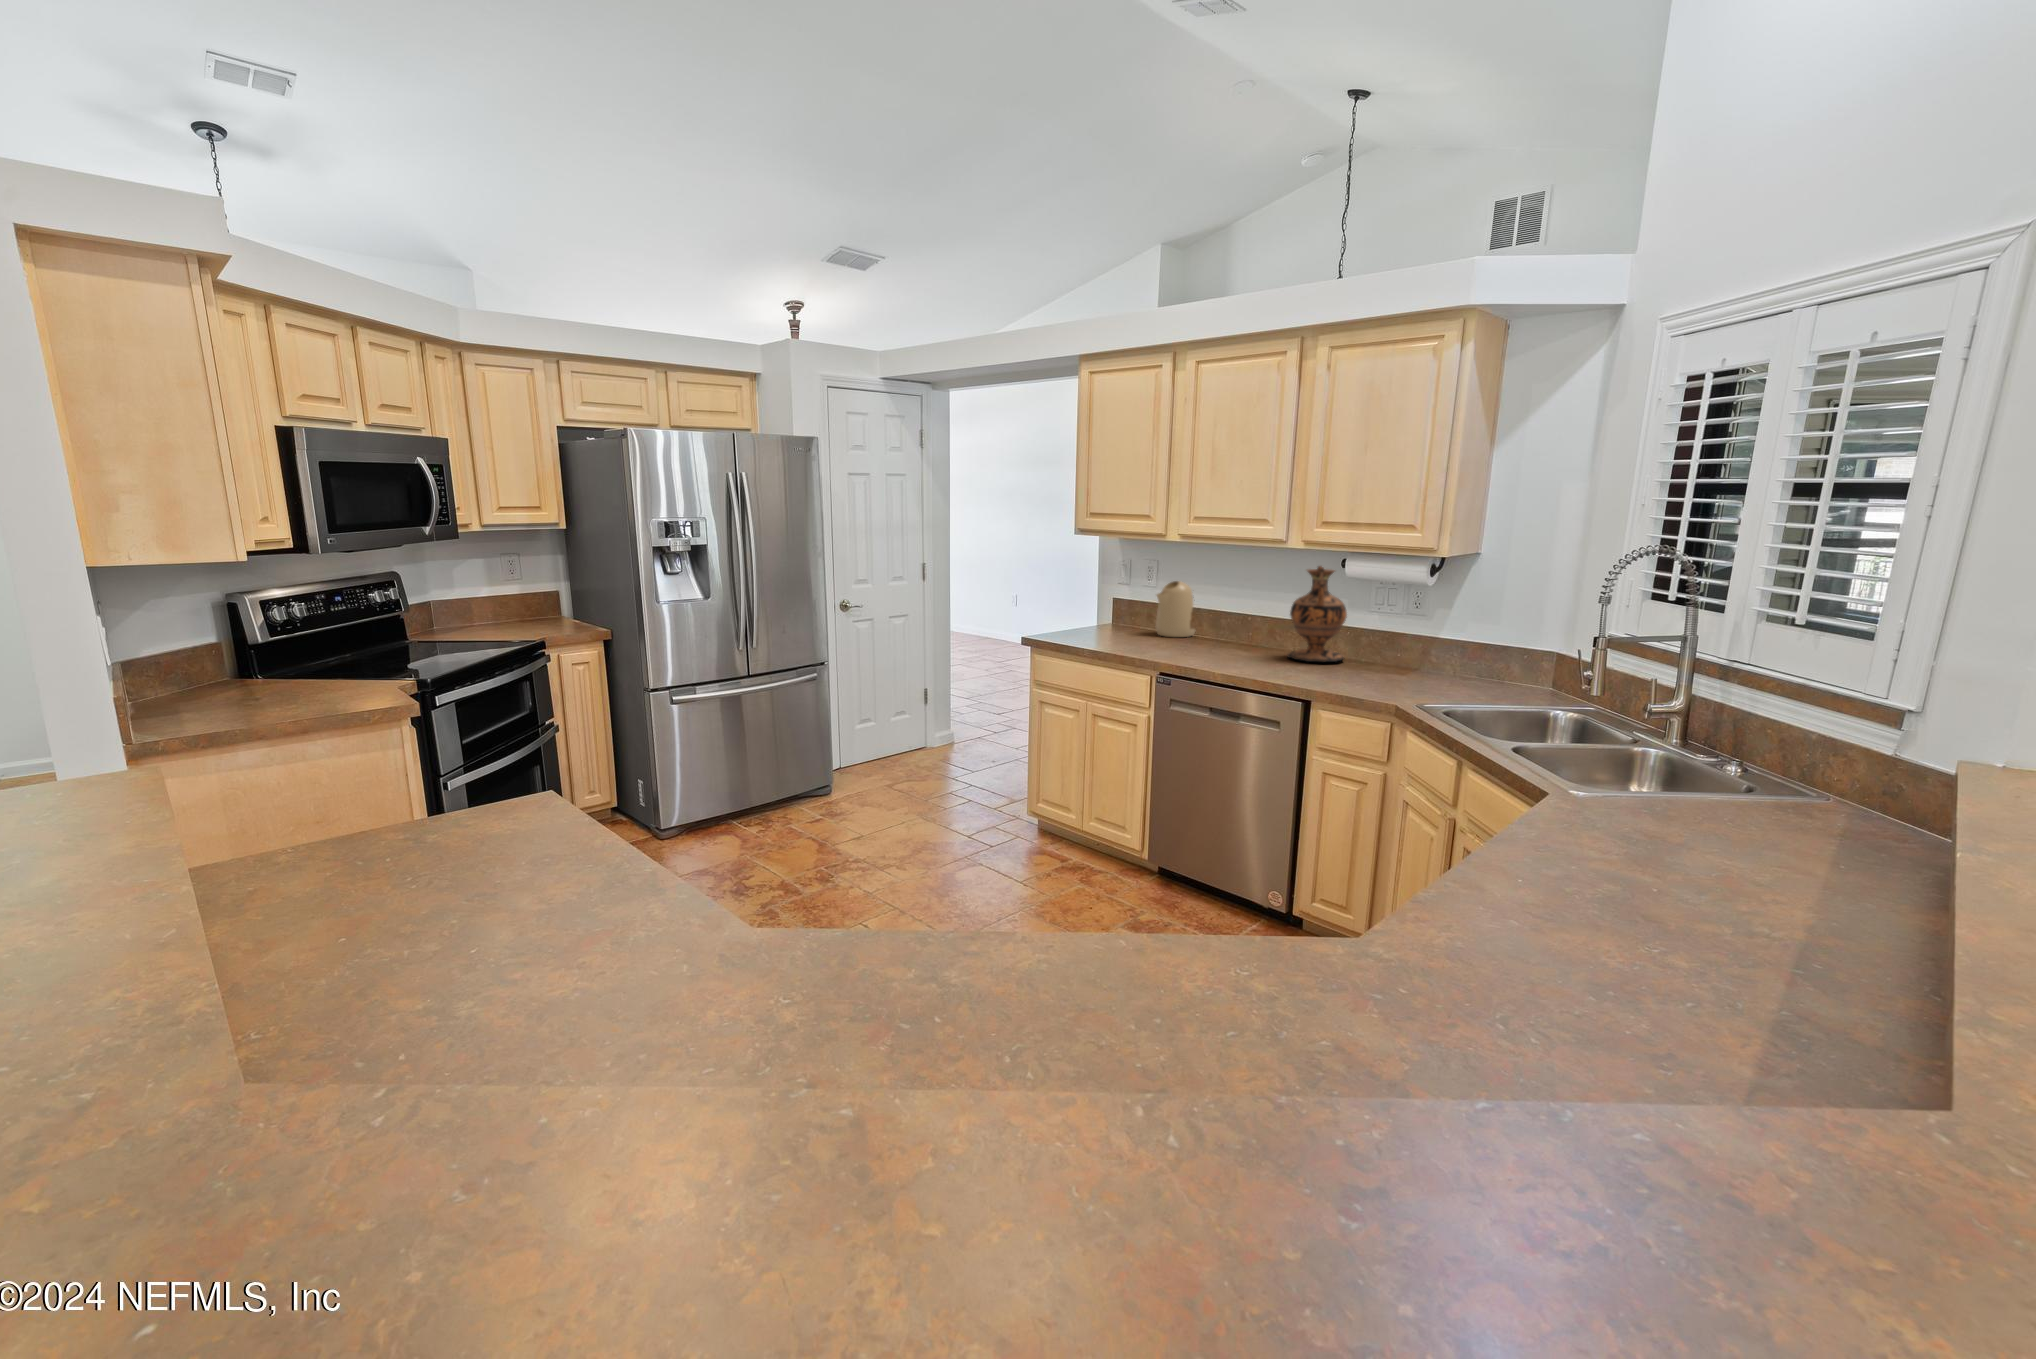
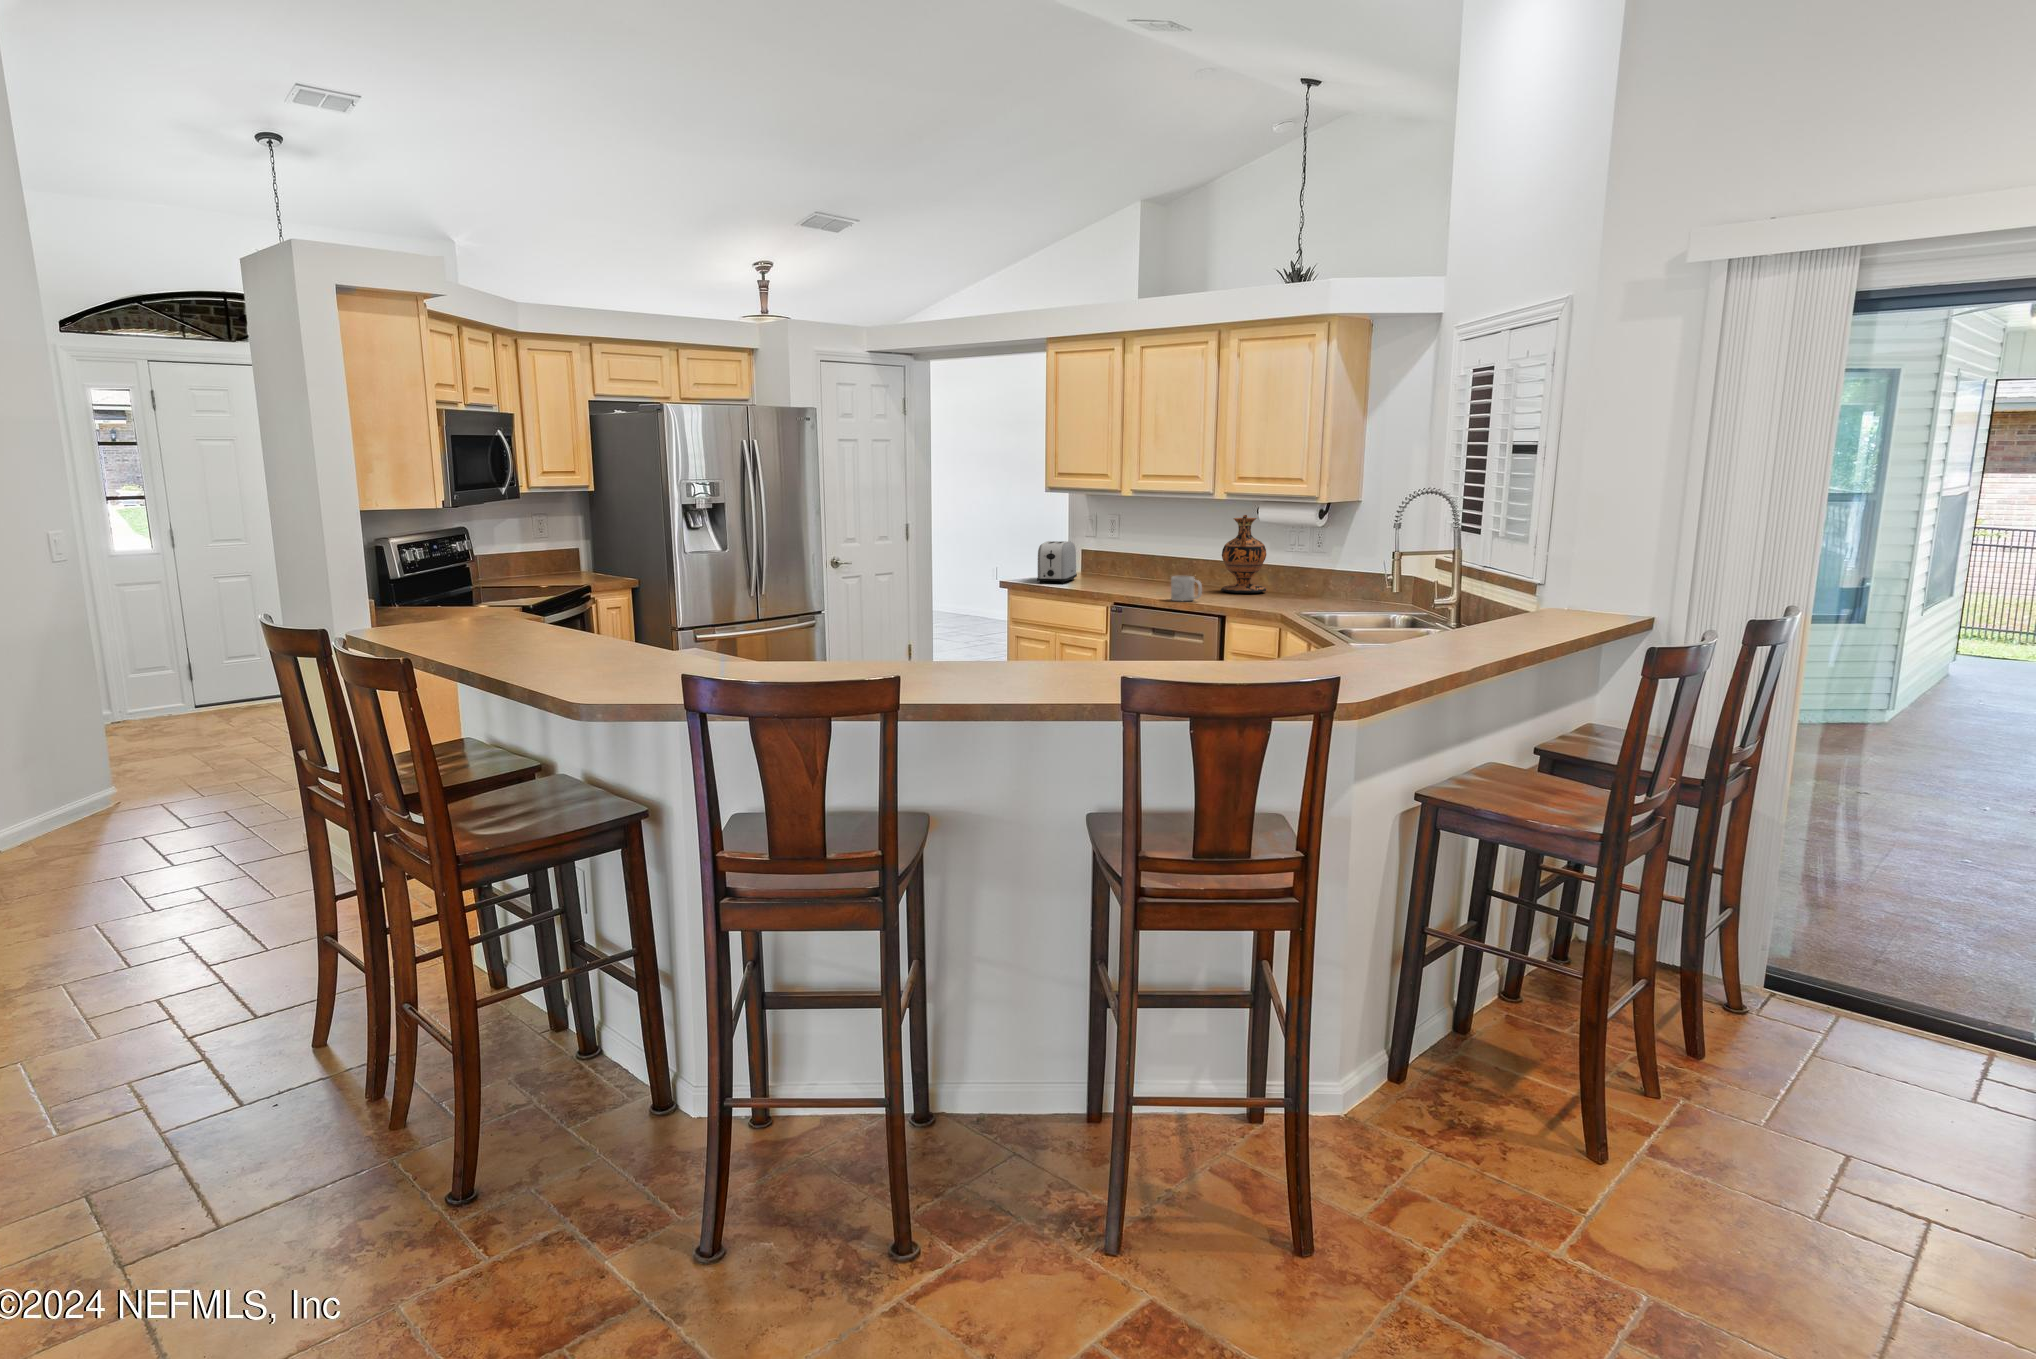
kettle: present [1156,581,1195,637] -> none [1117,532,1157,581]
toaster: none [1063,591,1109,642] -> present [1037,541,1077,584]
mug: none [1234,644,1277,678] -> present [1171,576,1202,601]

